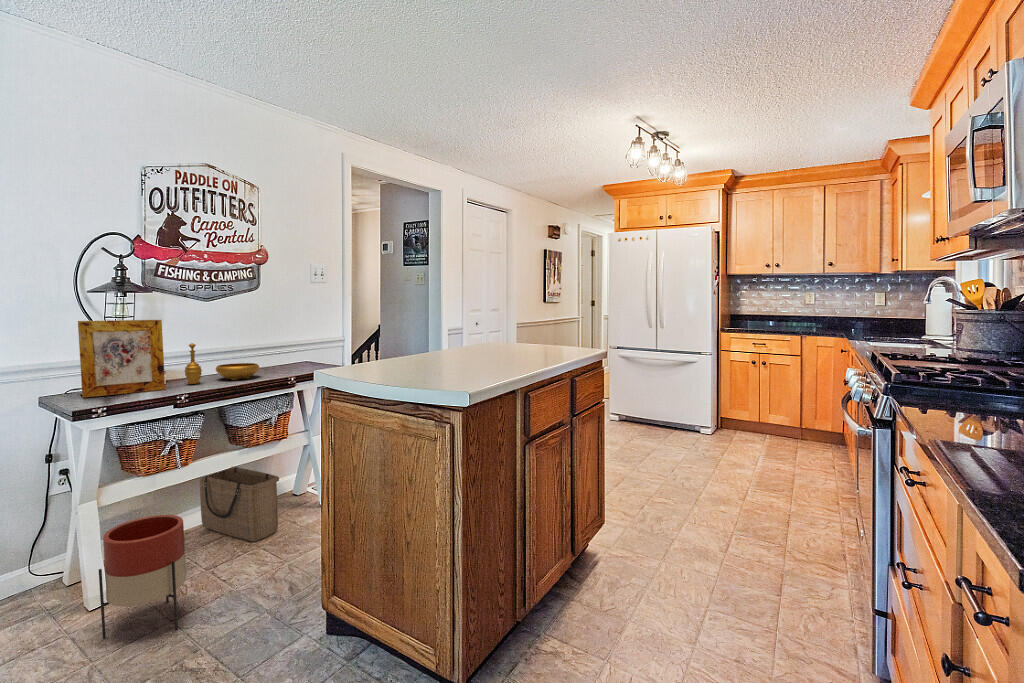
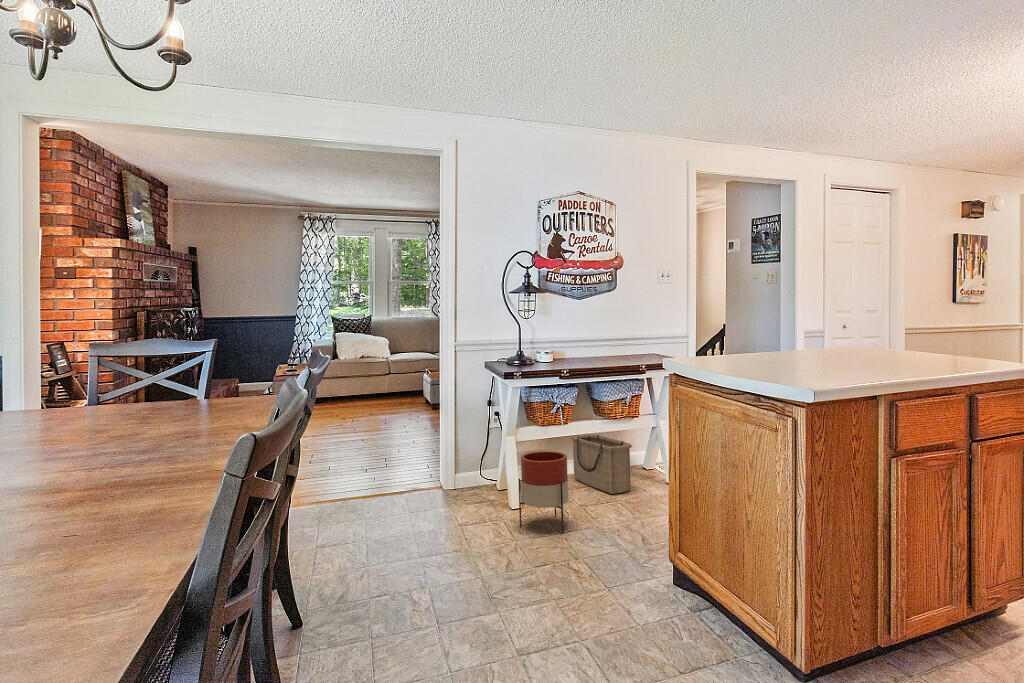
picture frame: present [78,320,165,397] -> none [505,312,554,366]
decorative bowl: present [184,343,259,384] -> none [565,330,617,361]

